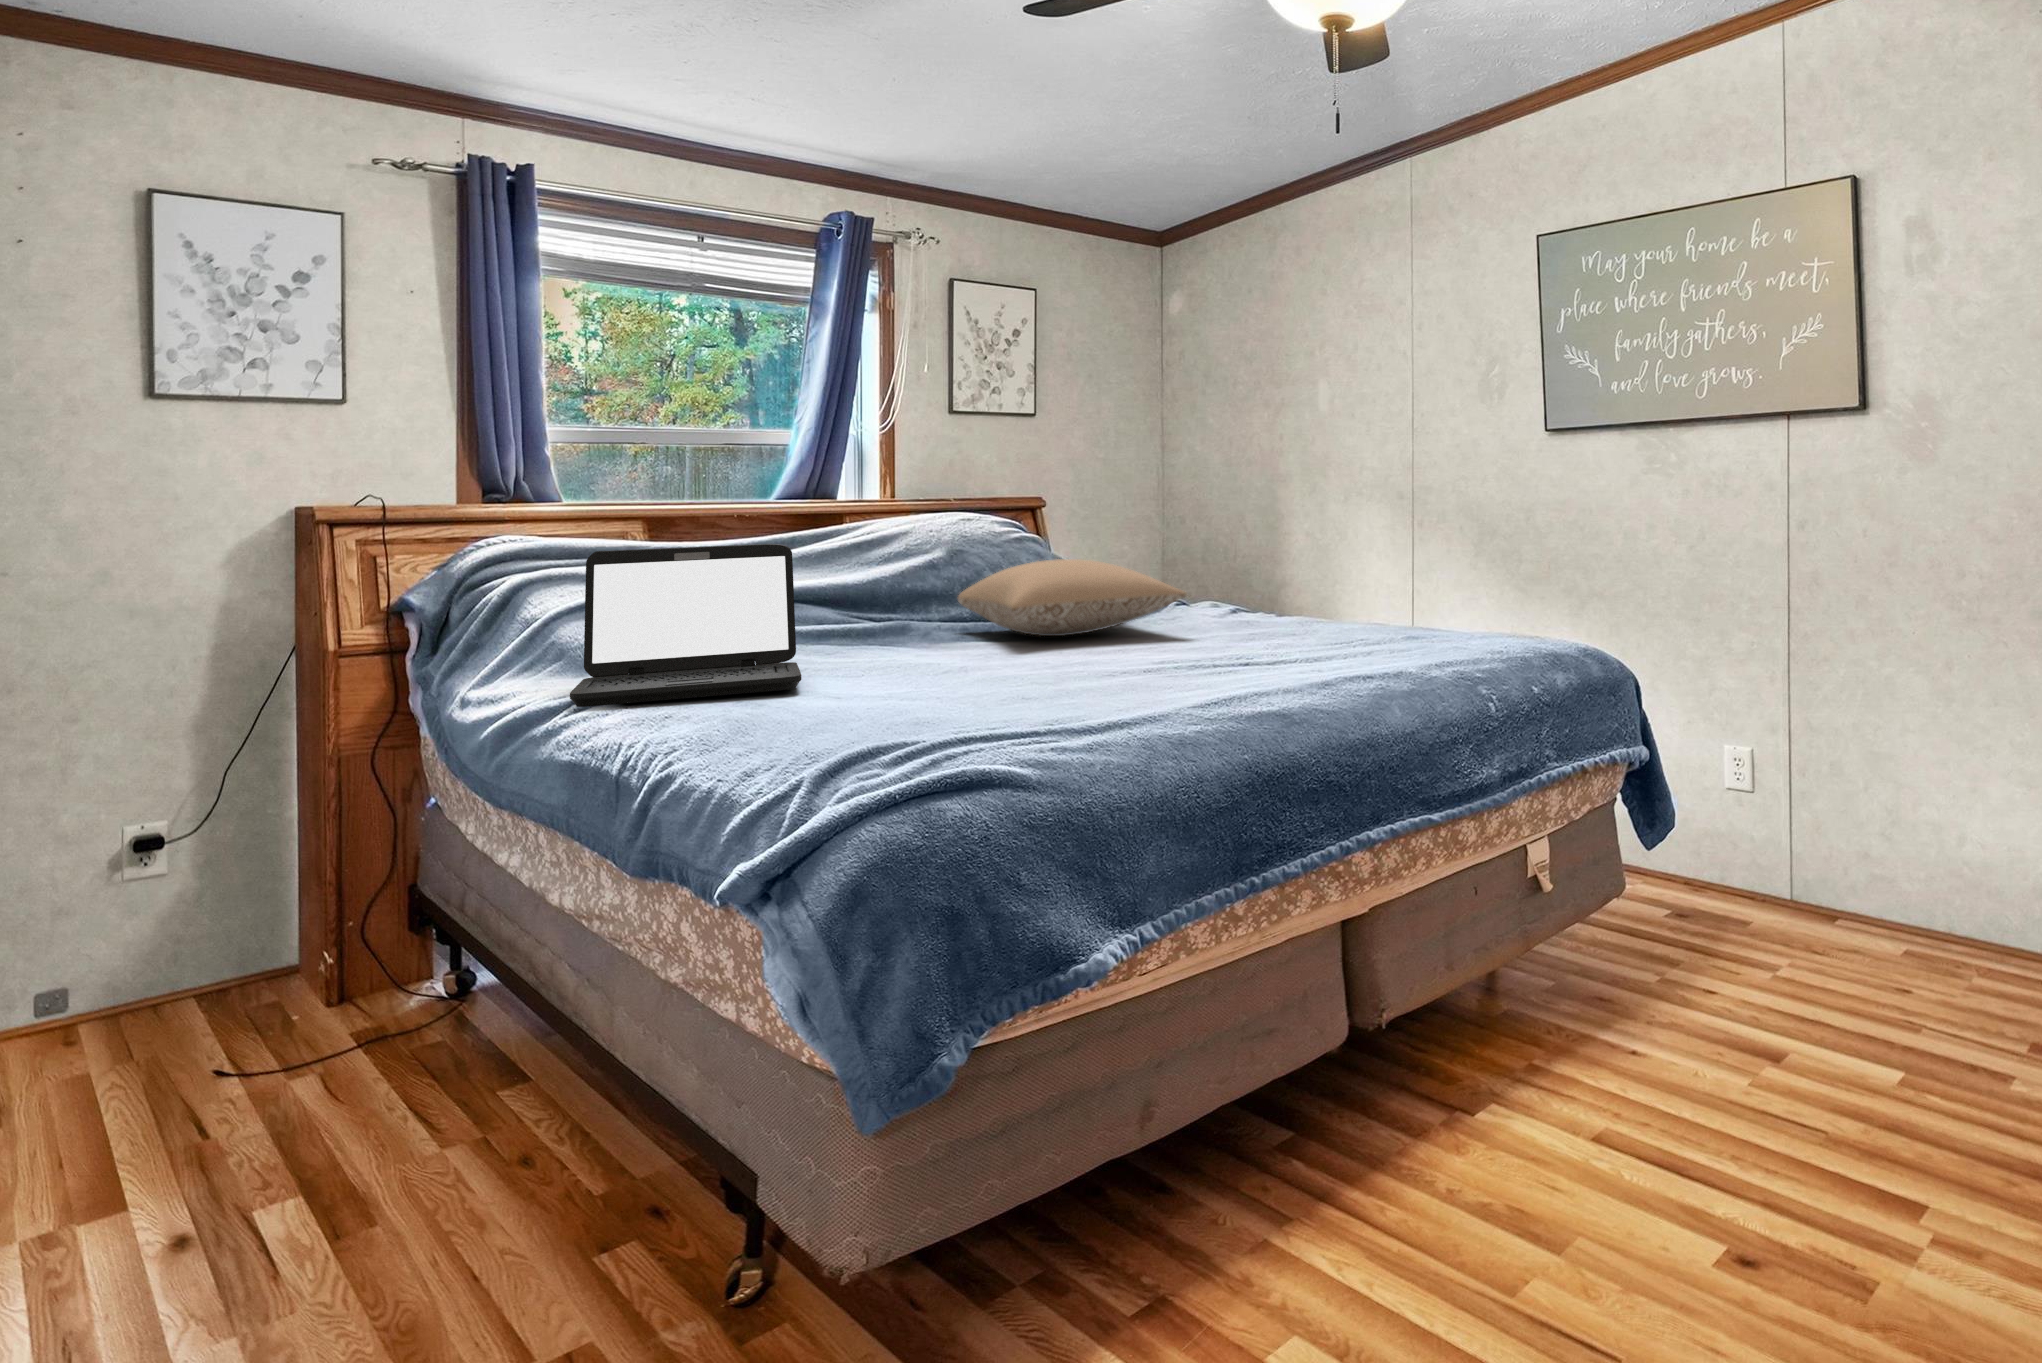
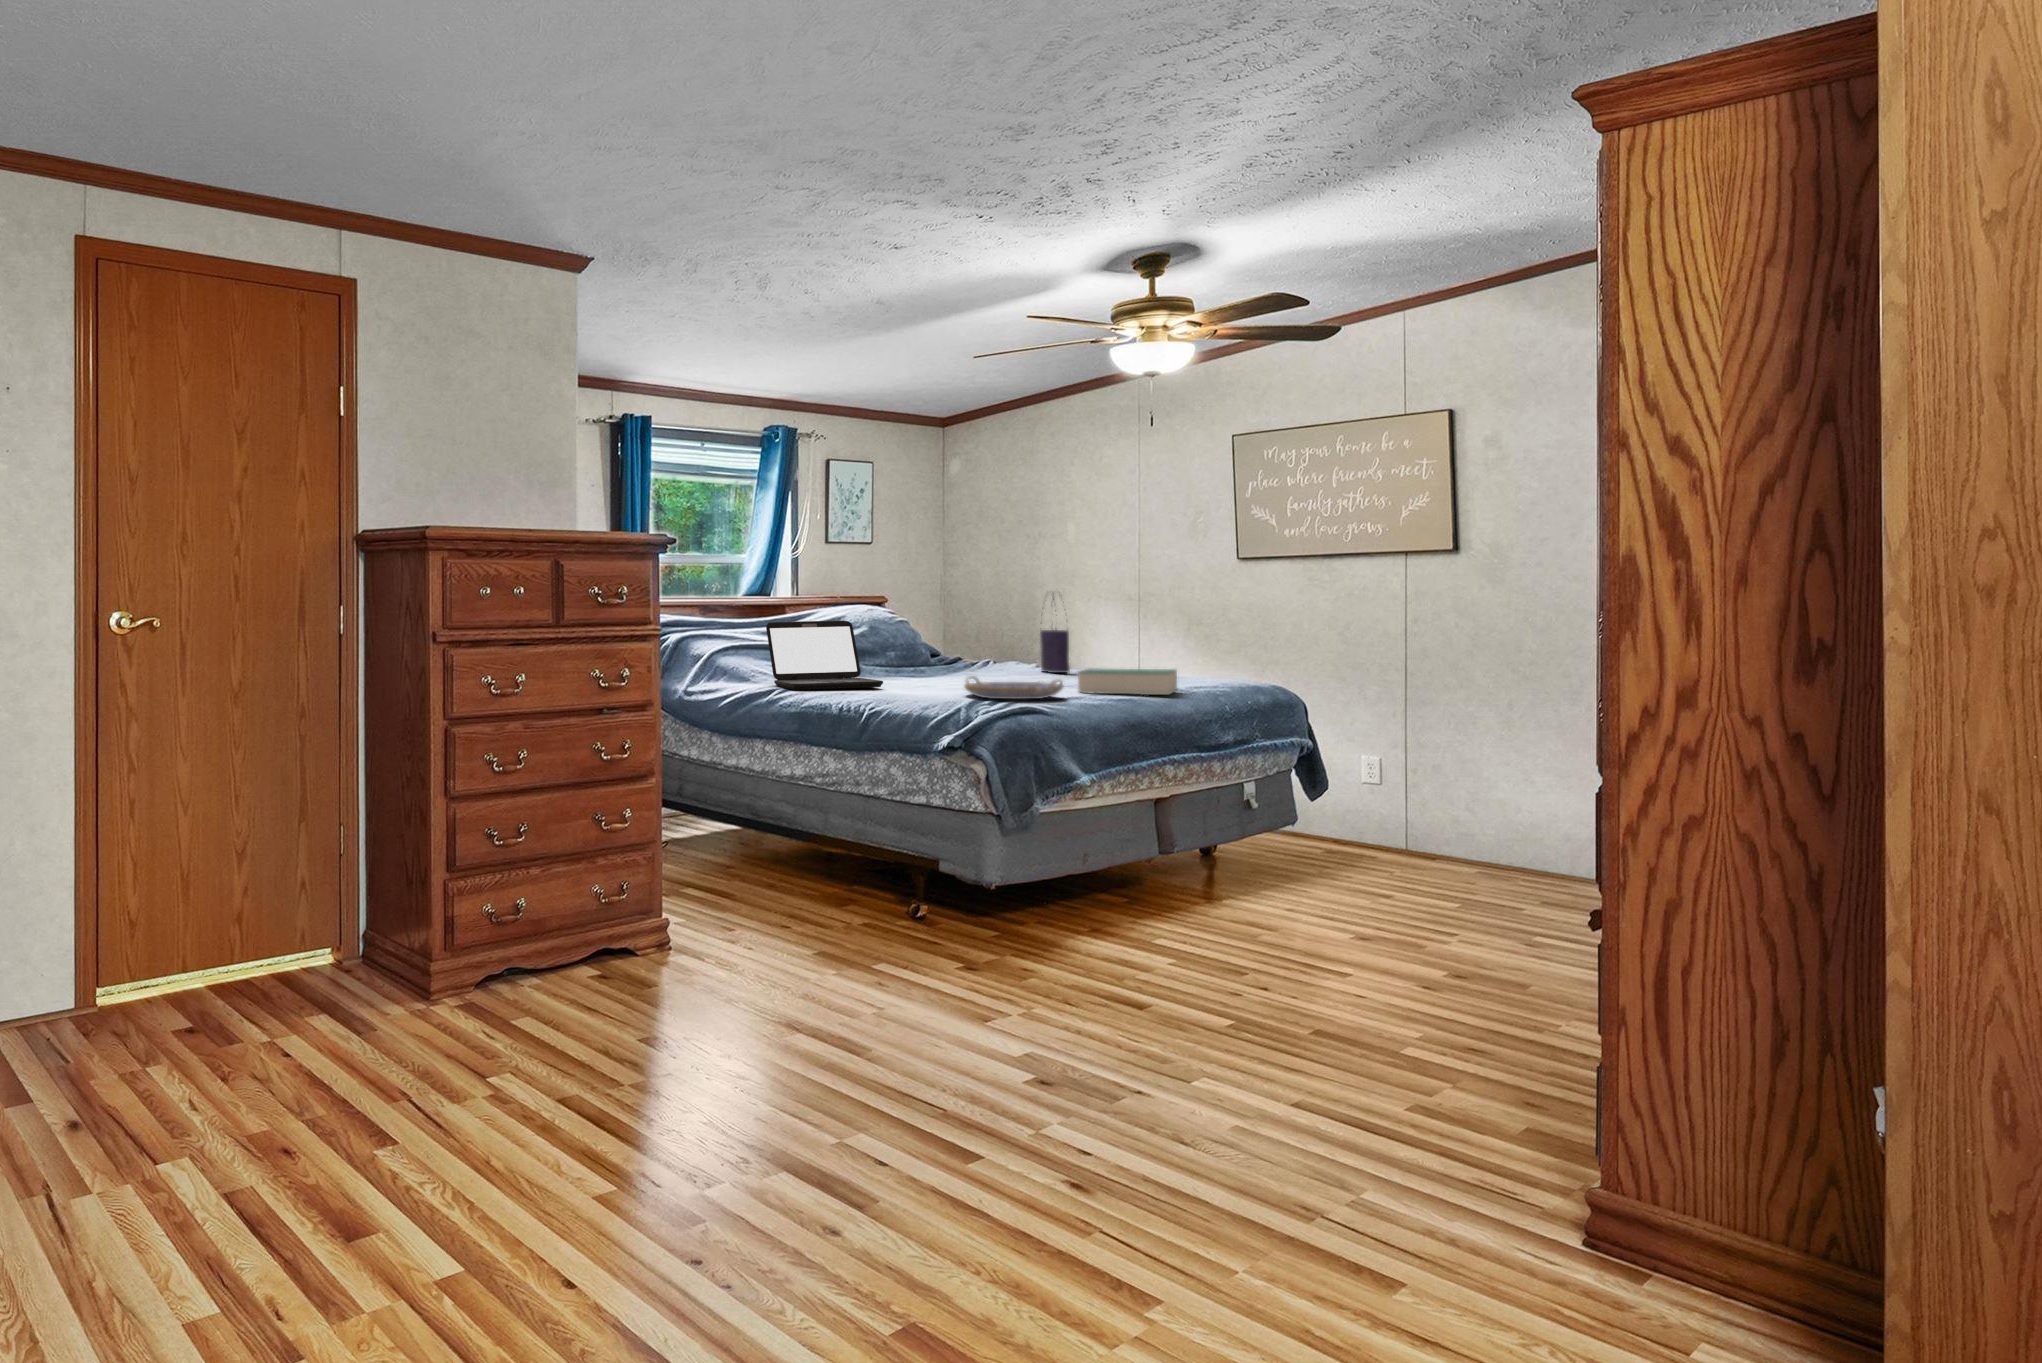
tote bag: none [1221,480,1264,624] -> present [1040,599,1070,673]
pillow: present [958,559,1187,636] -> none [894,634,1035,674]
book: none [1200,629,1401,690] -> present [1078,669,1177,695]
serving tray: none [925,662,1140,725] -> present [965,676,1063,699]

